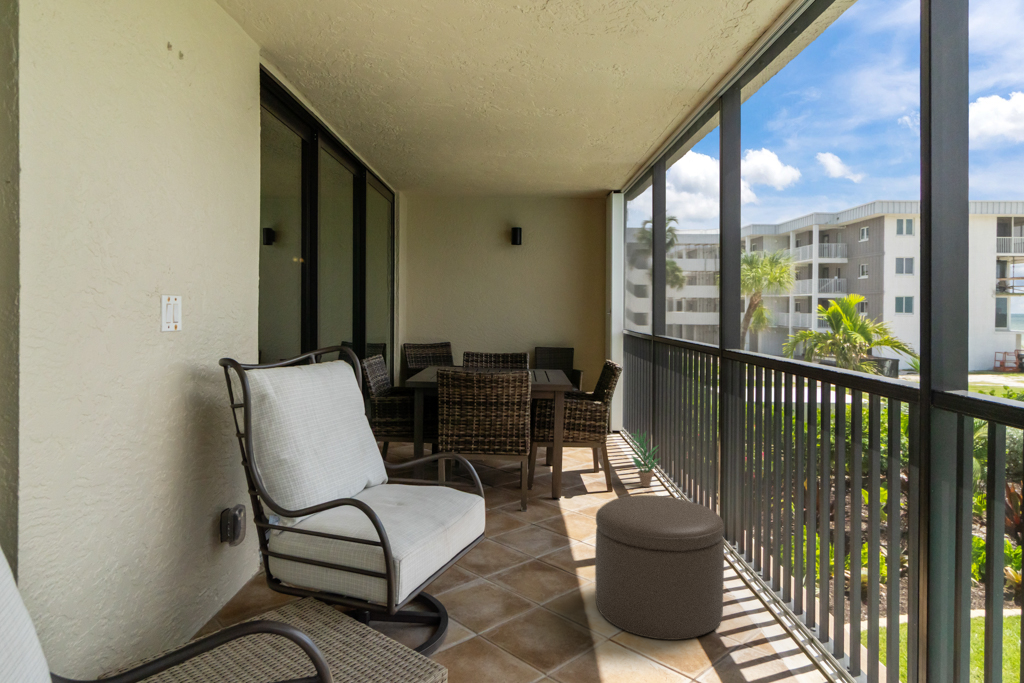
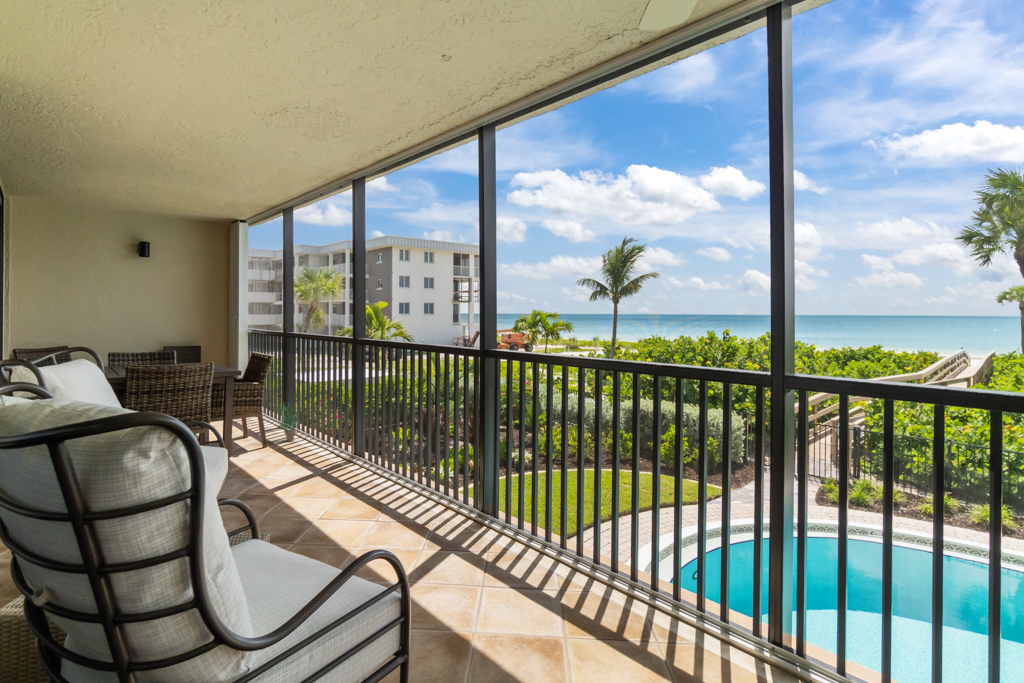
ottoman: present [595,495,724,640] -> none [298,432,373,506]

